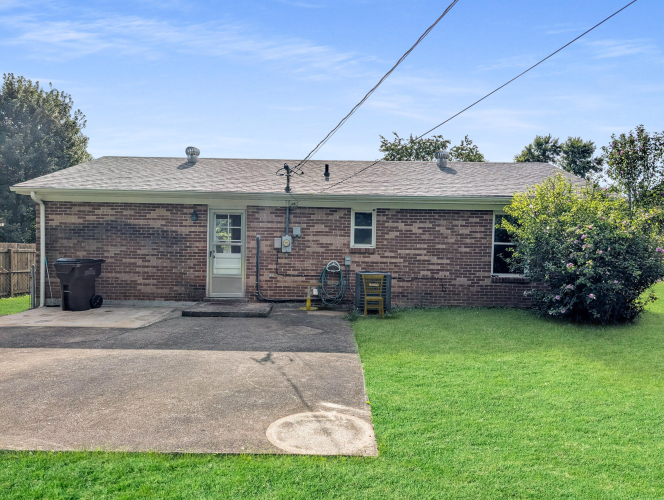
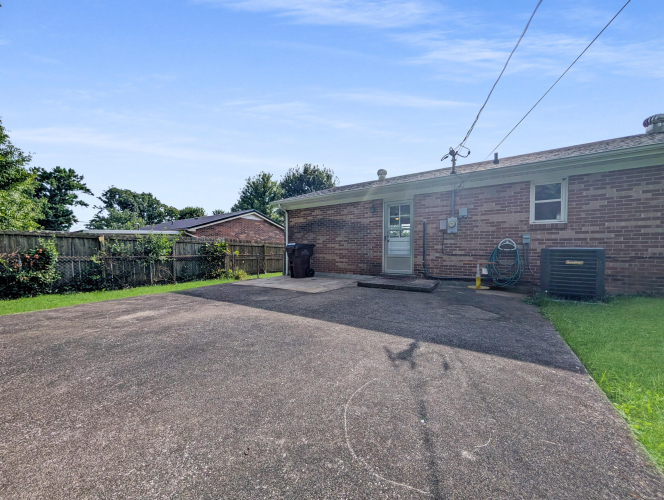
dining chair: present [362,274,384,318] -> none [552,249,598,307]

